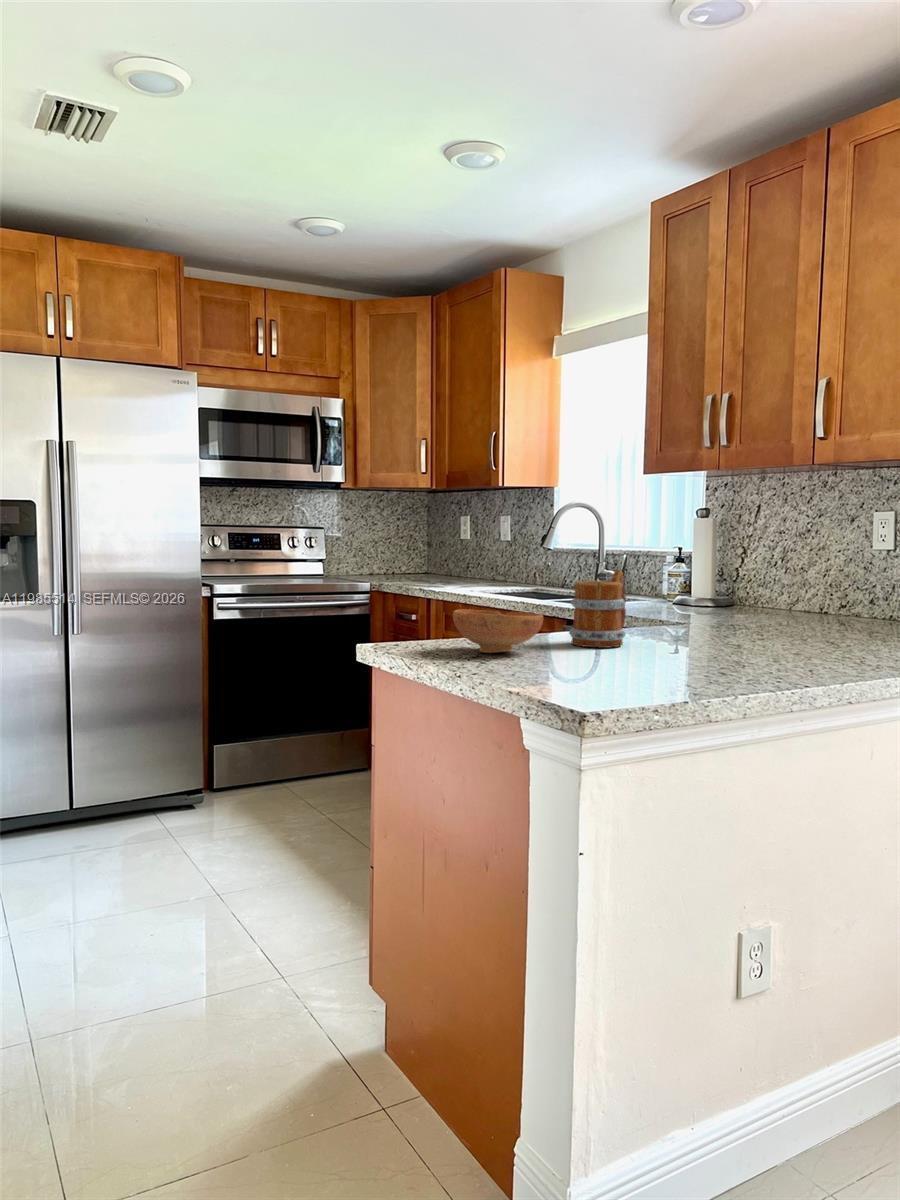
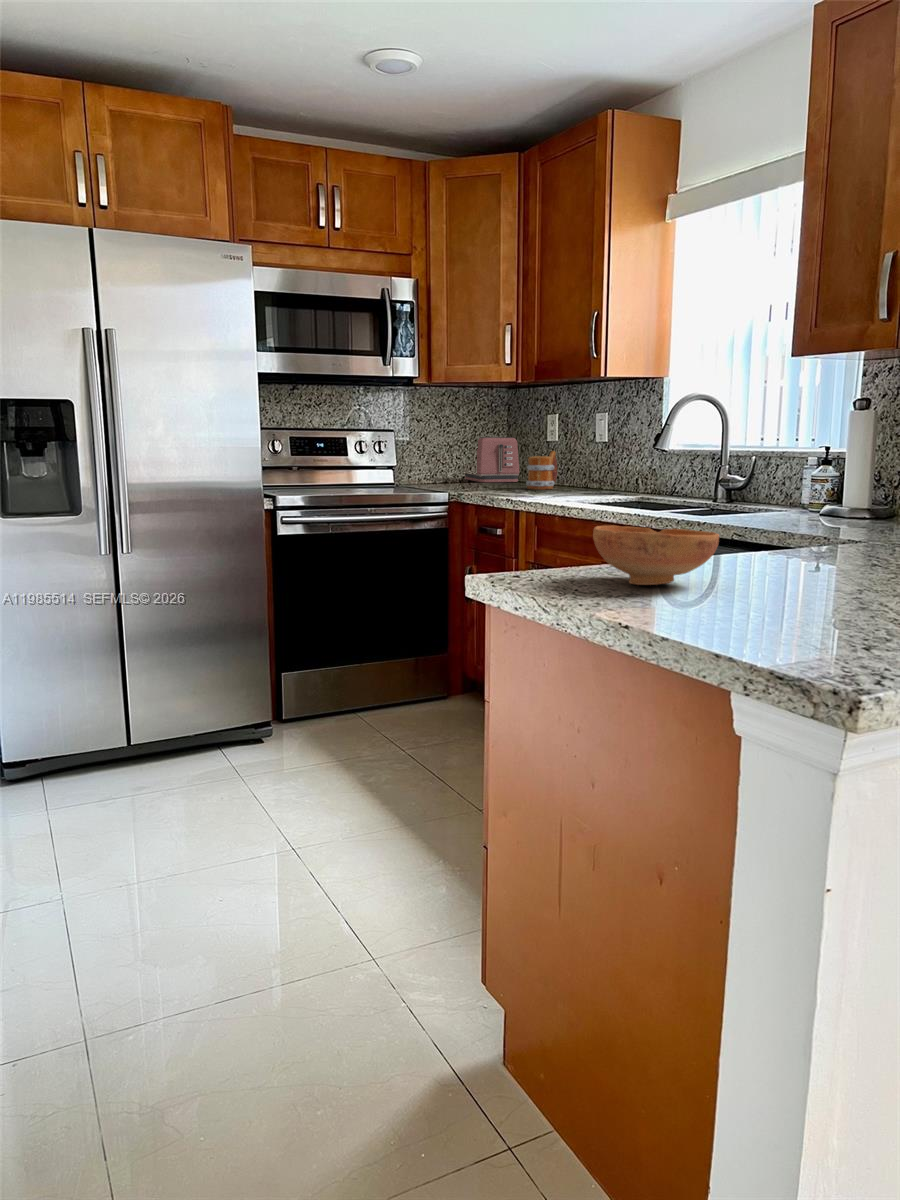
toaster: none [387,534,437,575] -> present [465,437,519,482]
mug: present [569,570,626,647] -> present [526,451,557,490]

